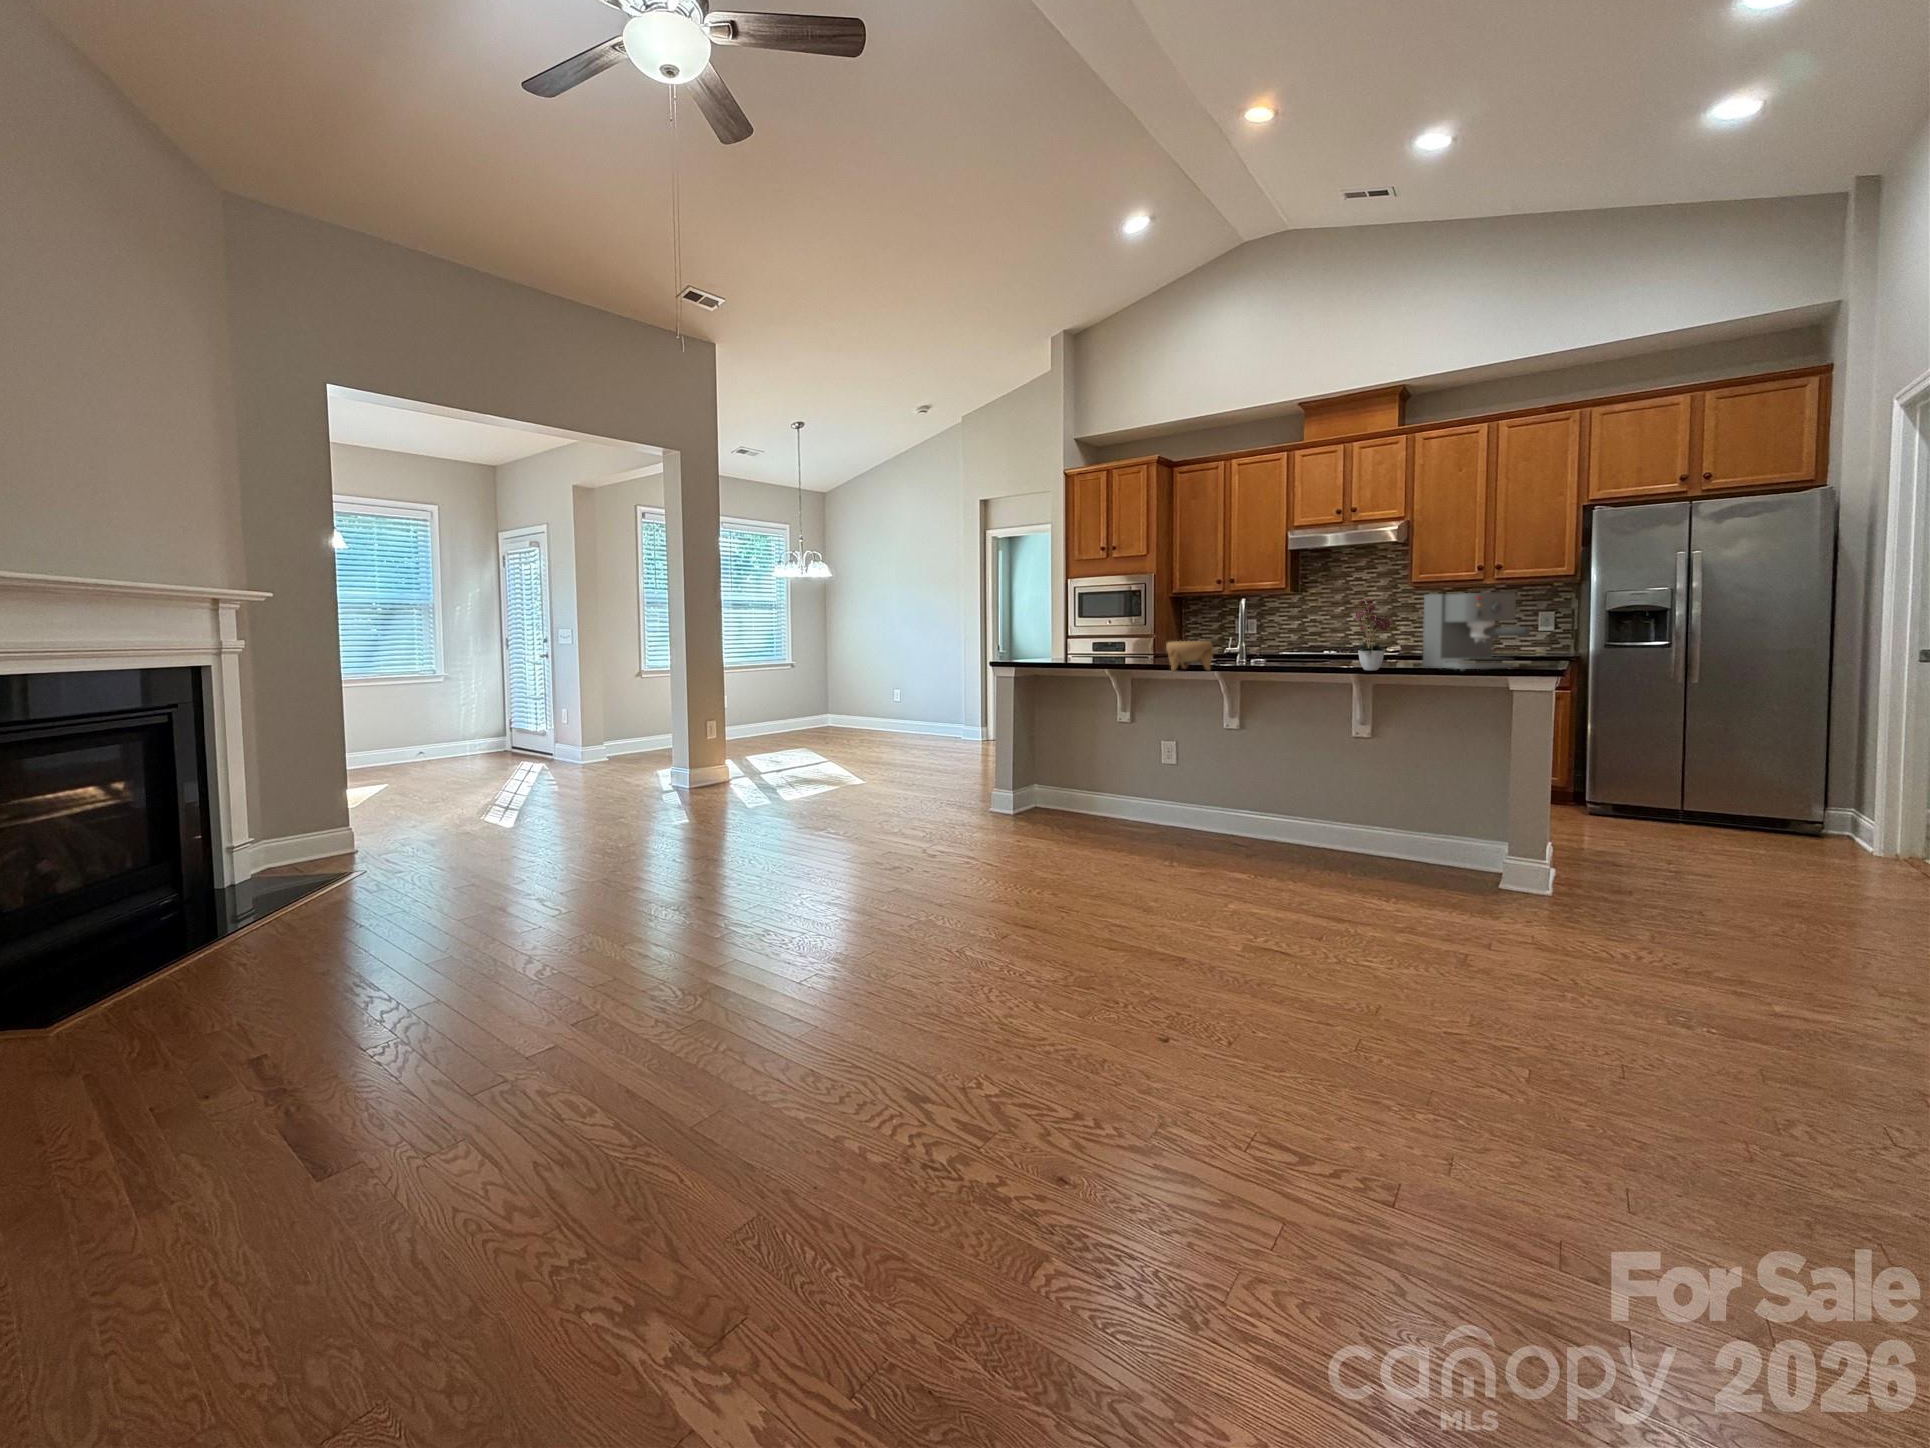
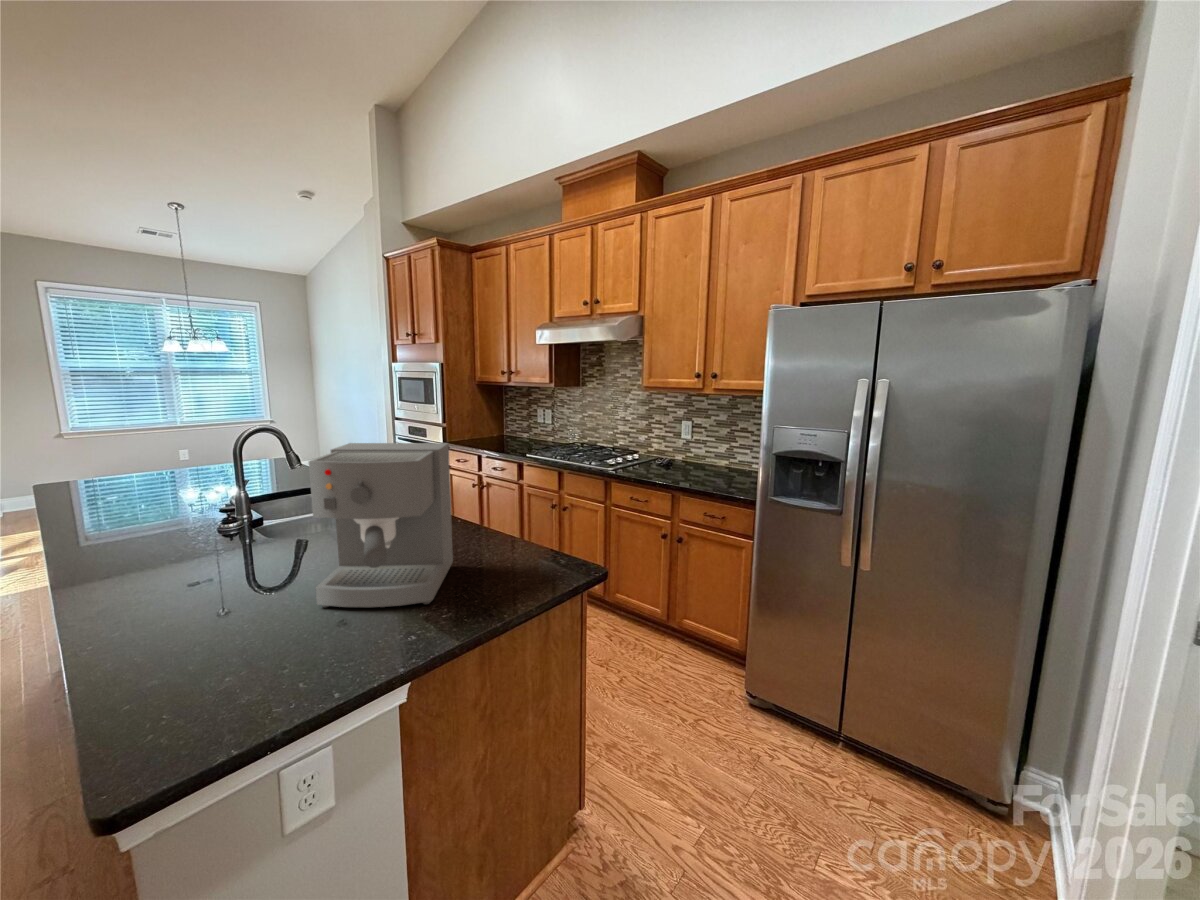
flower arrangement: present [1355,599,1392,670] -> none [197,442,311,574]
bowl: present [1166,641,1214,671] -> none [76,477,172,532]

